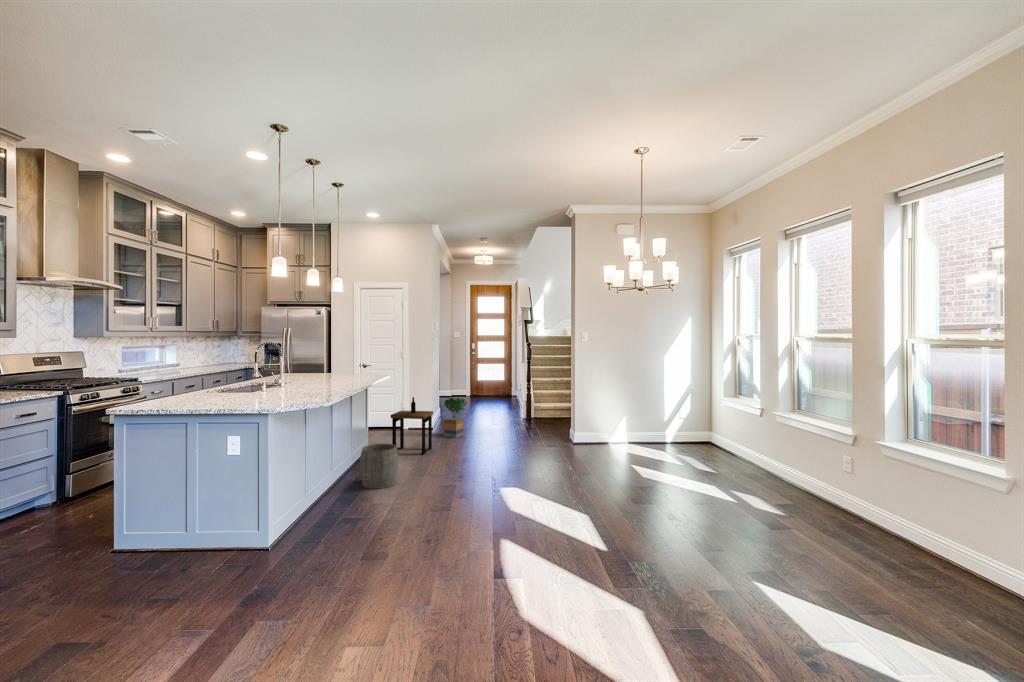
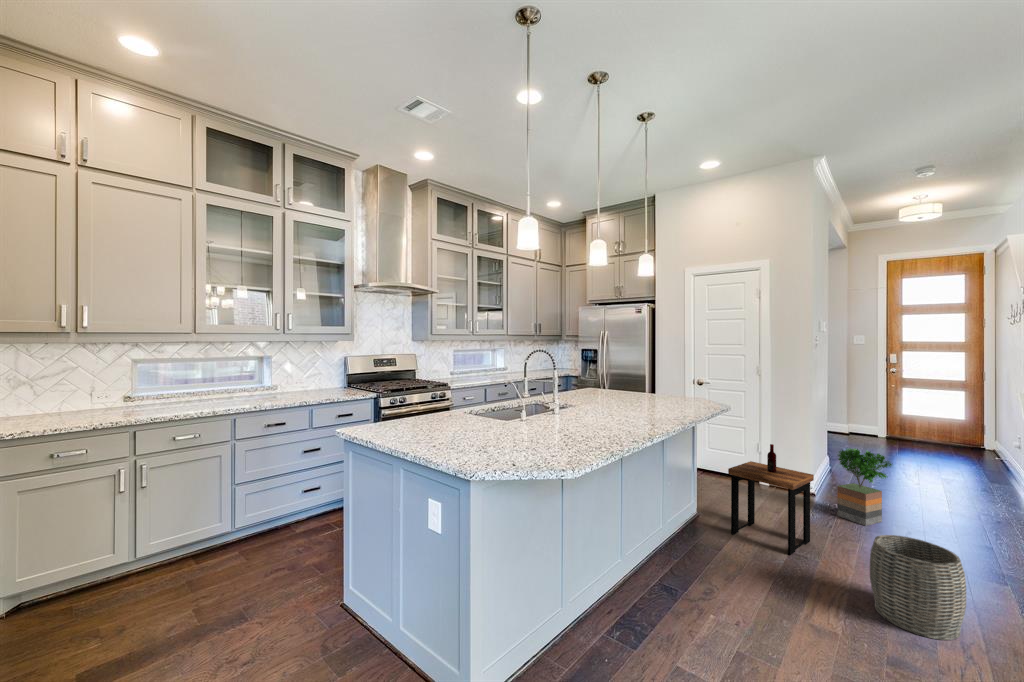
woven basket: present [360,444,398,489] -> present [870,535,966,640]

